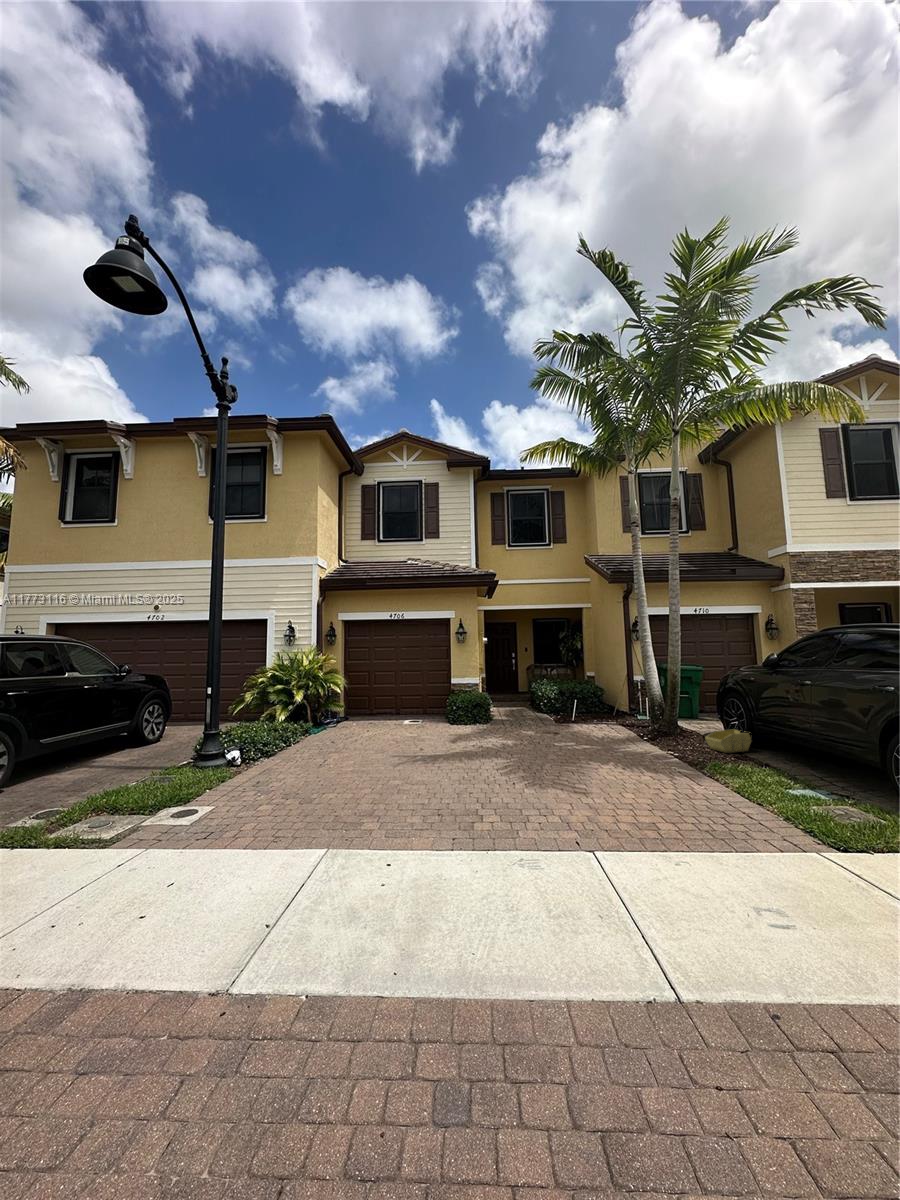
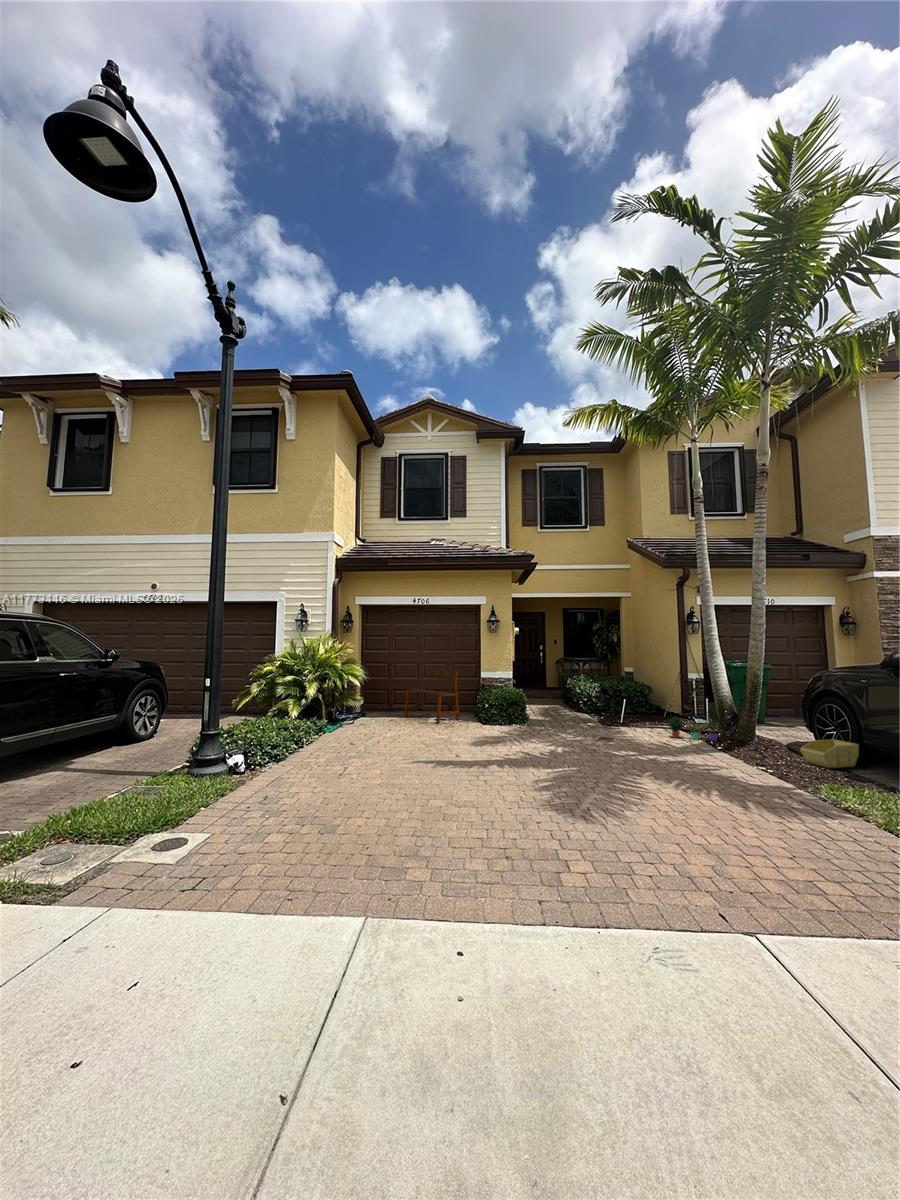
bench: none [382,676,430,725] -> present [404,669,459,724]
potted plant: none [606,700,650,734] -> present [668,703,719,741]

